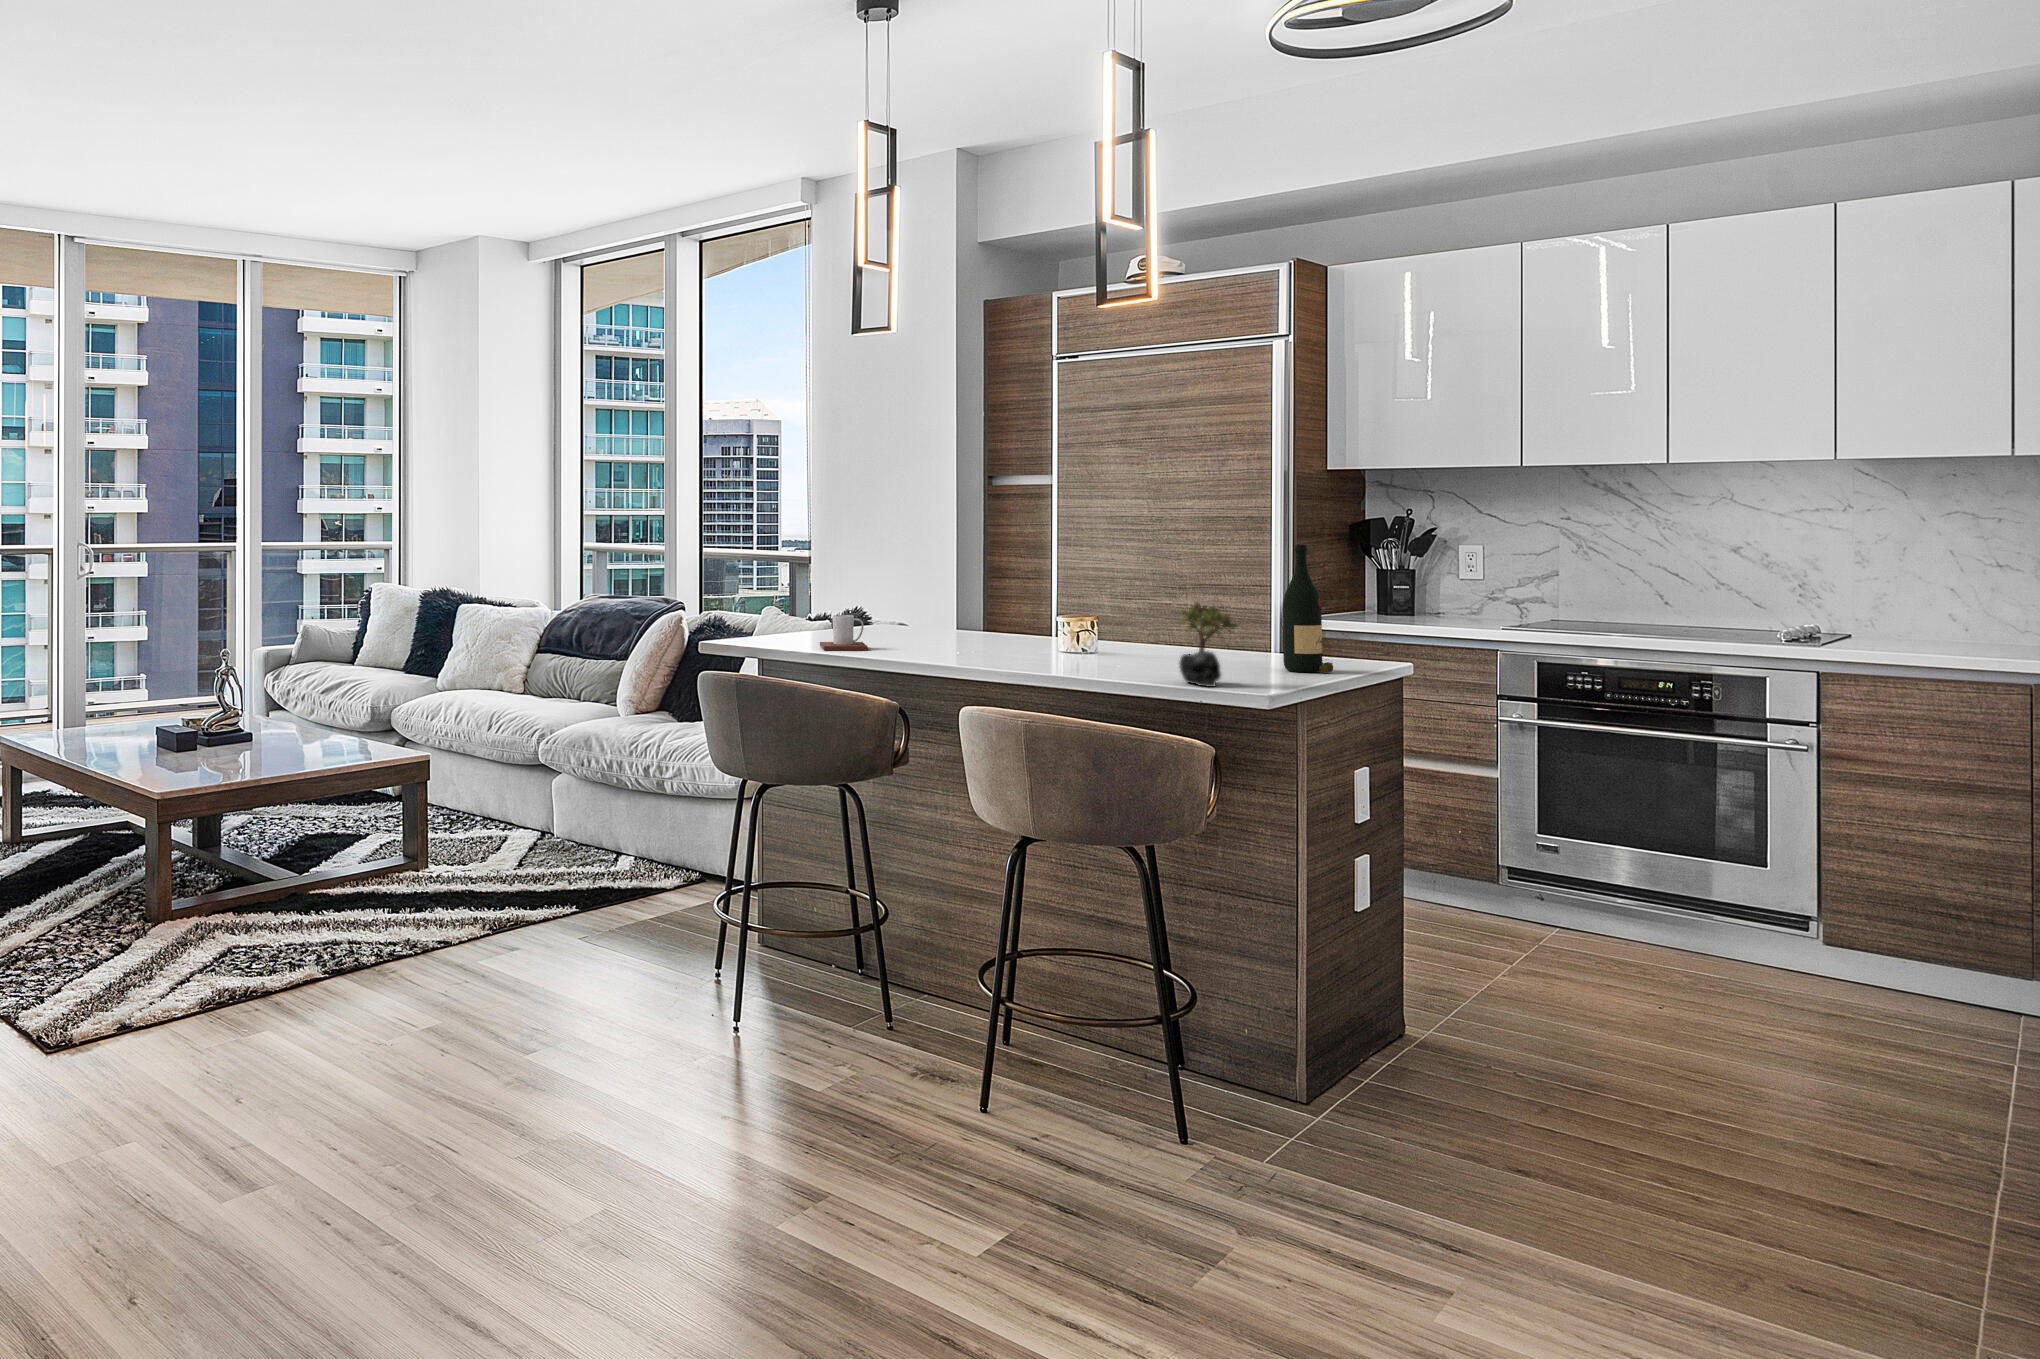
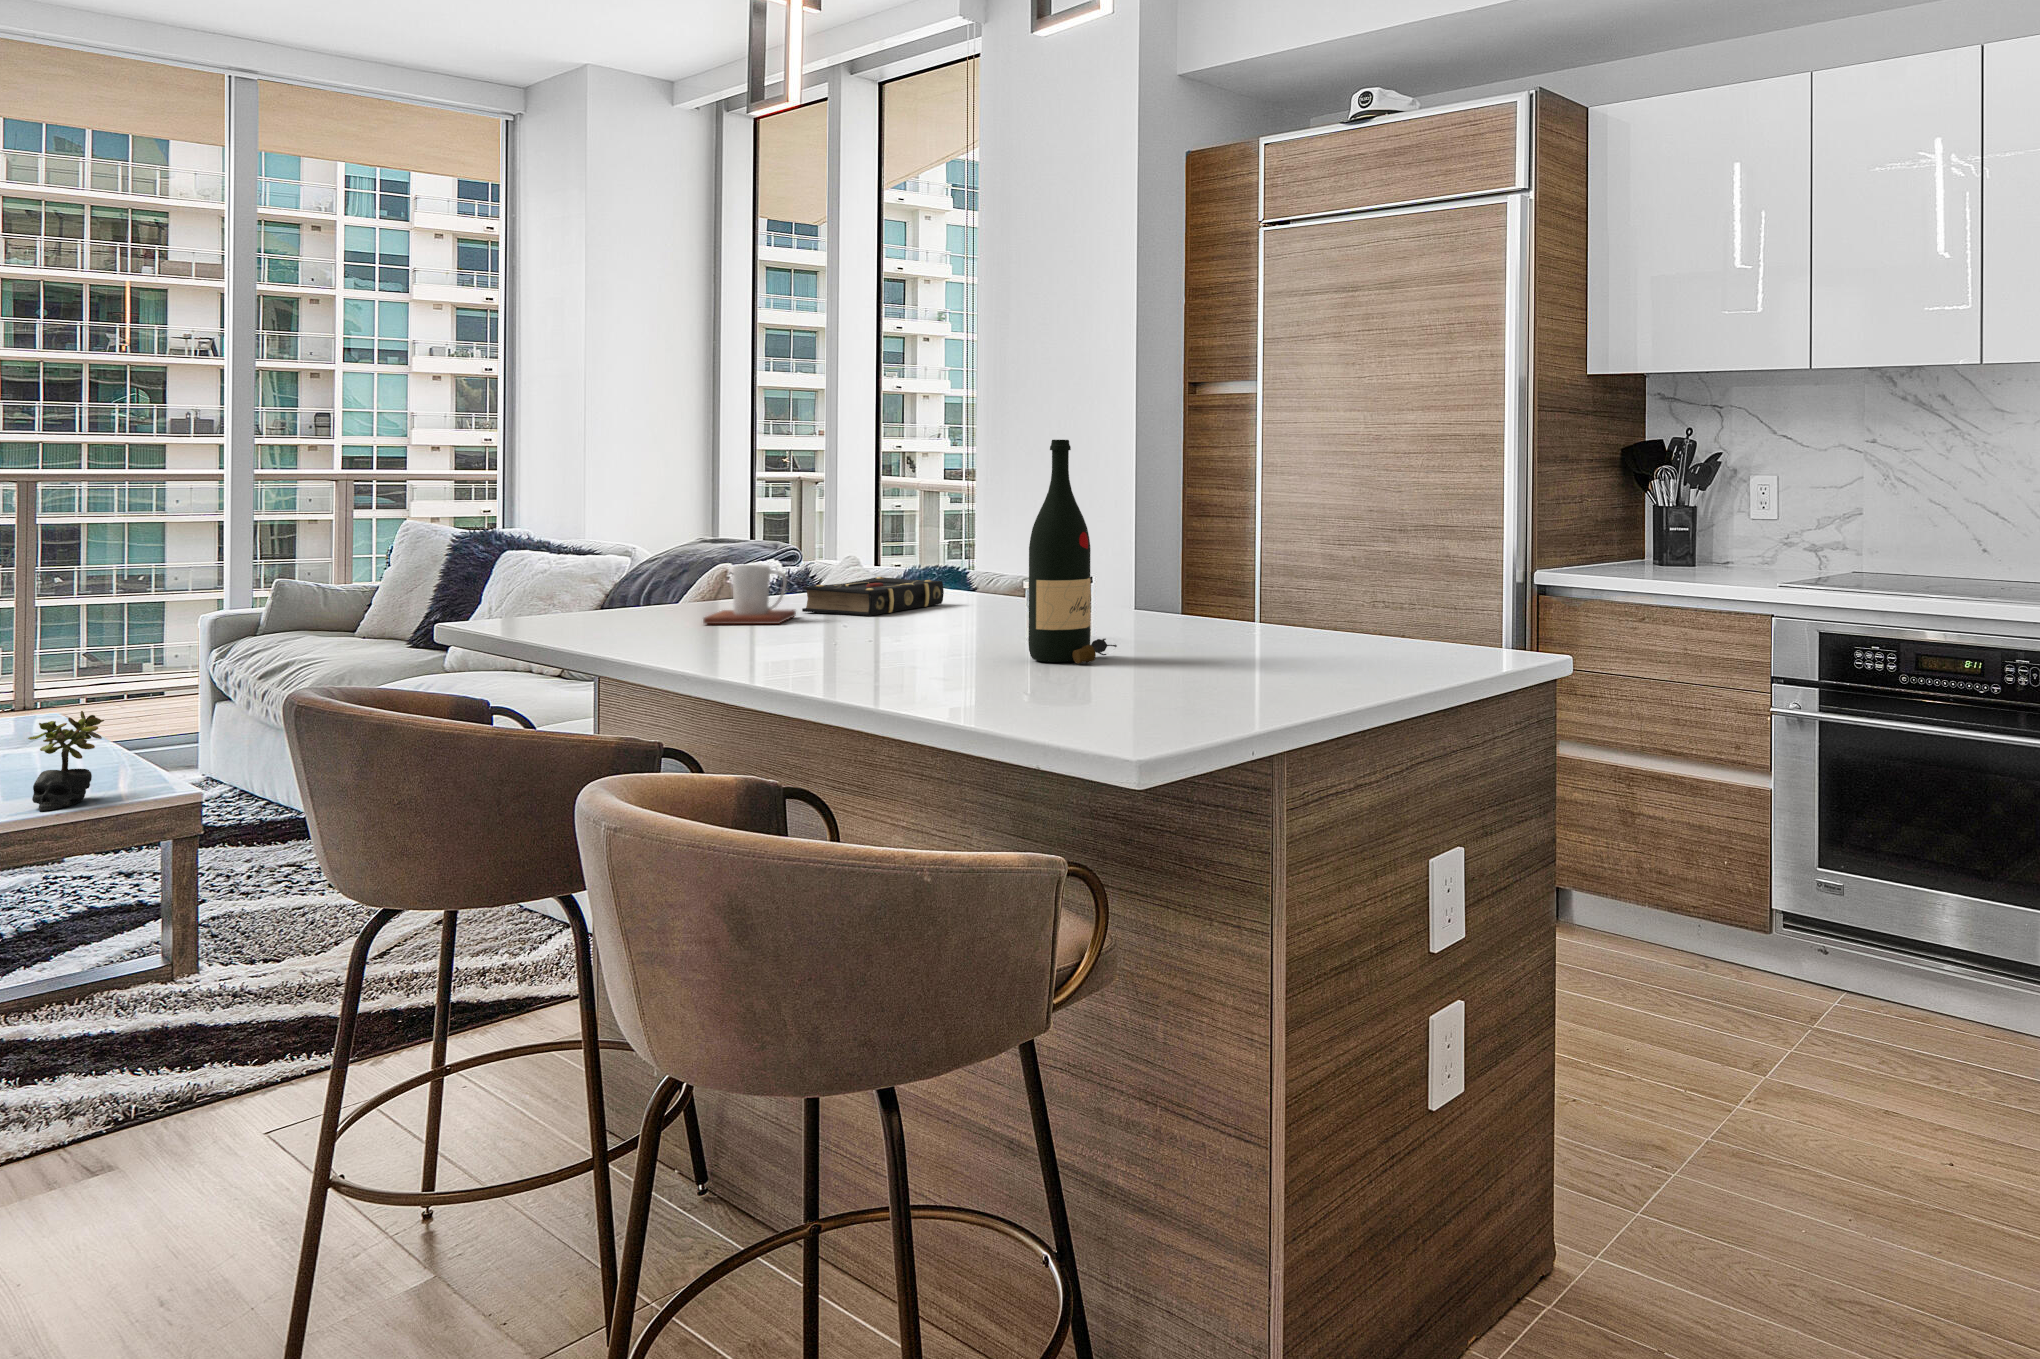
wine bottle: present [1282,545,1333,673] -> present [1029,440,1117,664]
succulent plant: present [1179,602,1237,687] -> present [28,711,104,811]
book: none [858,622,929,646] -> present [802,577,944,616]

